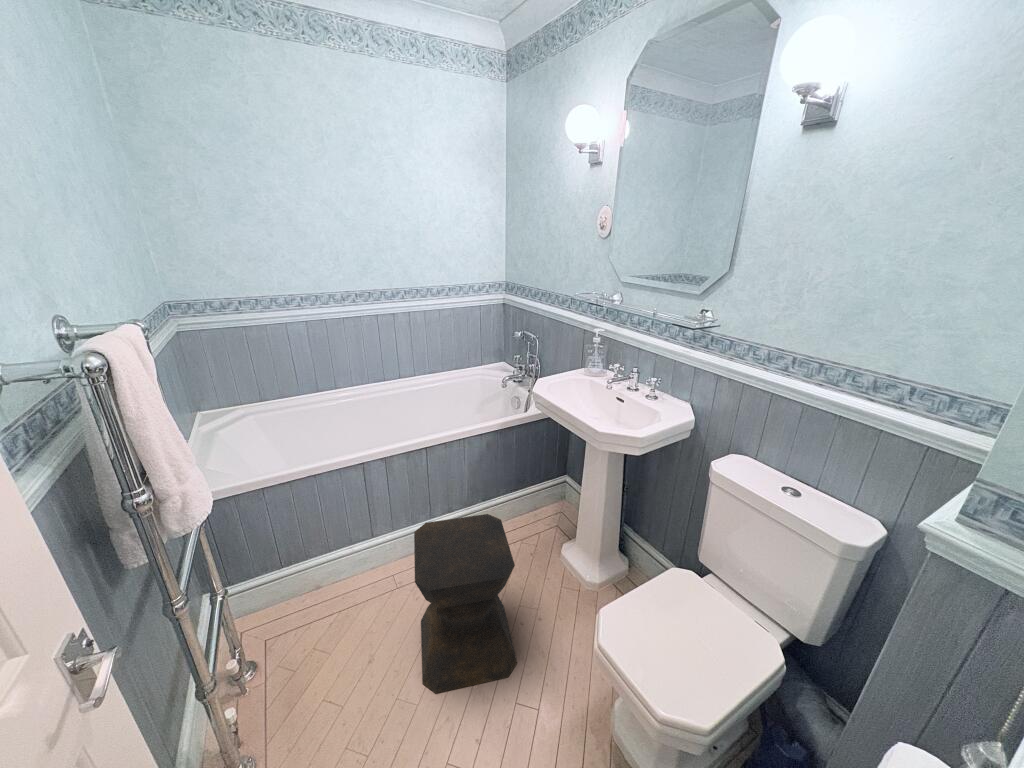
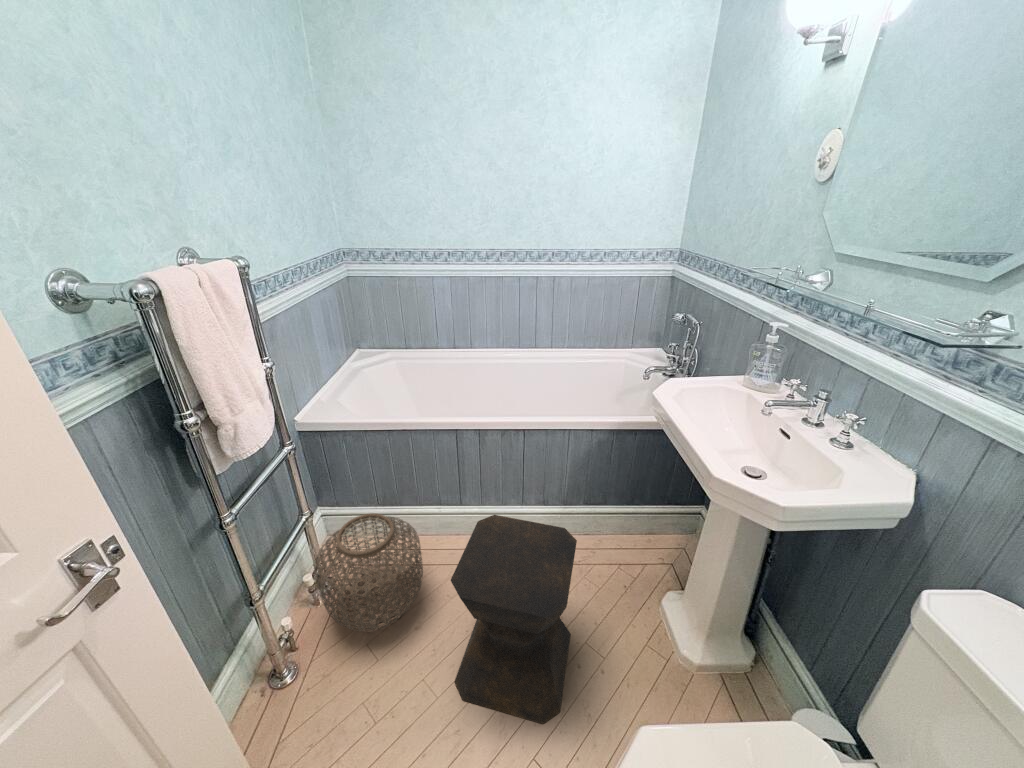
woven basket: none [246,561,362,687] -> present [315,513,423,631]

